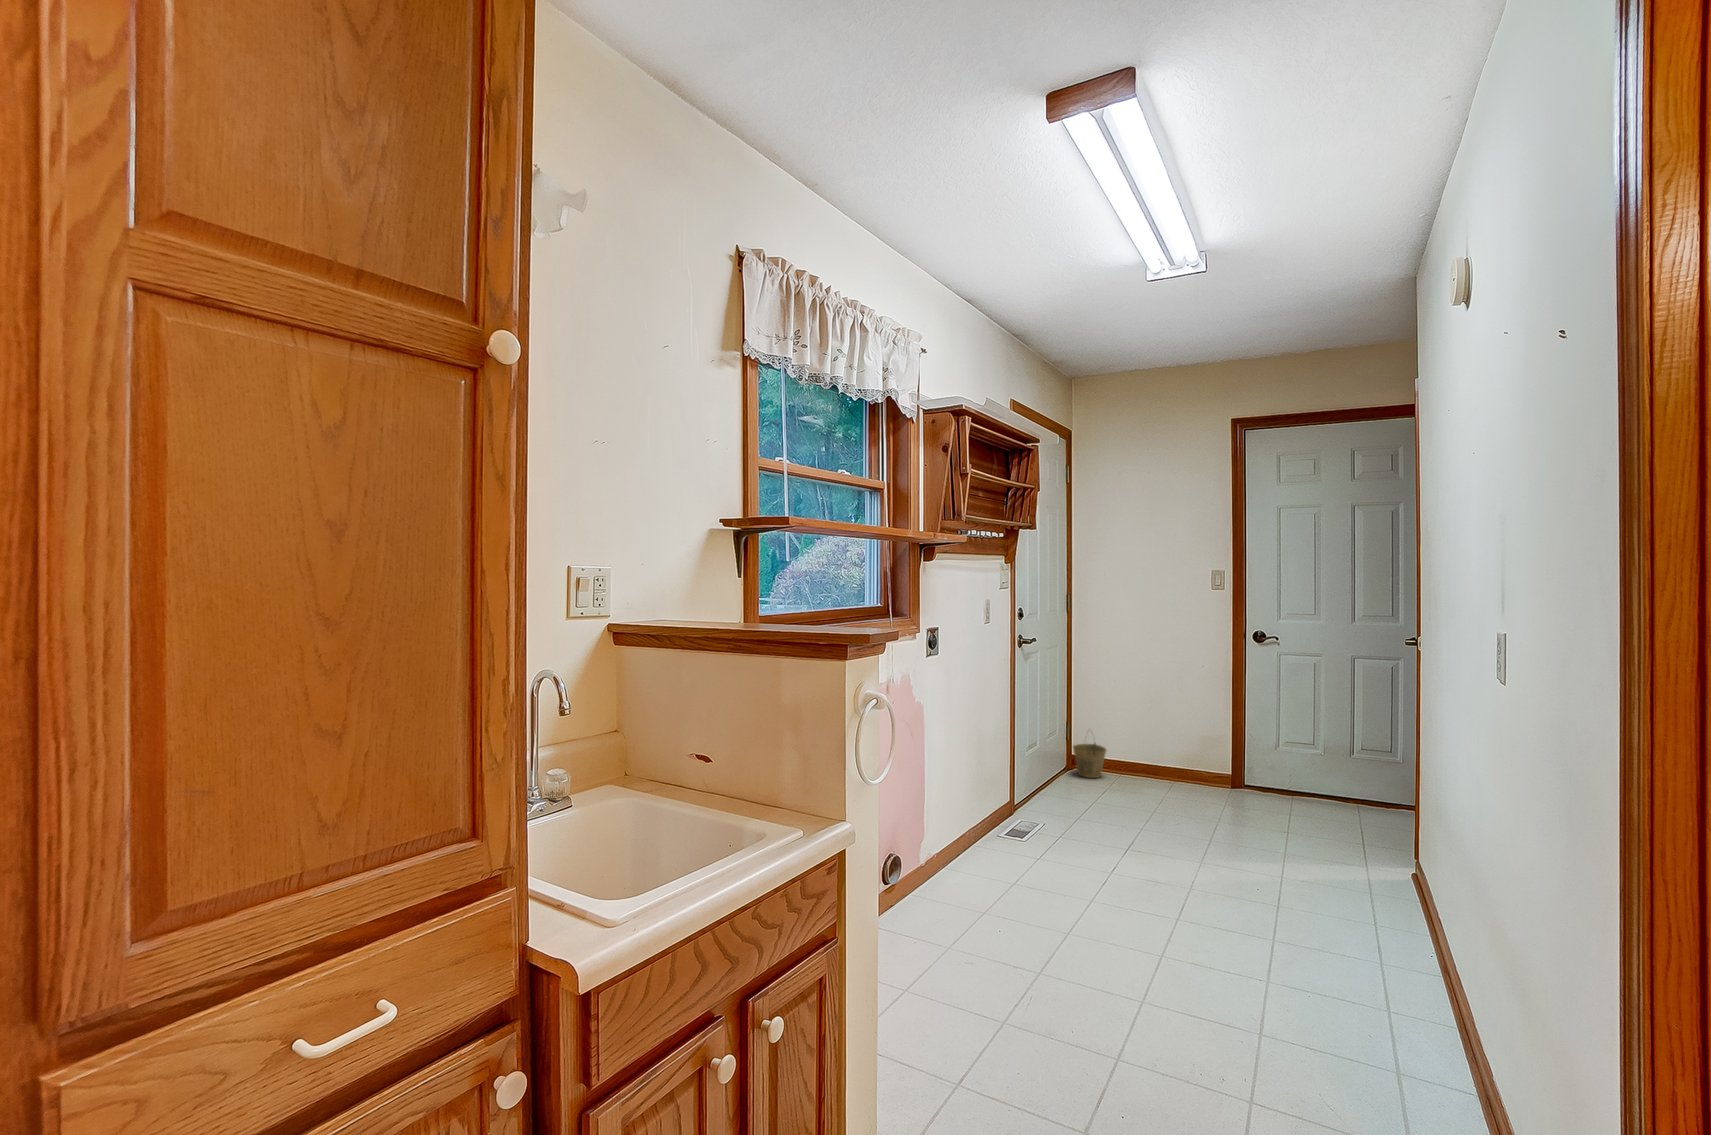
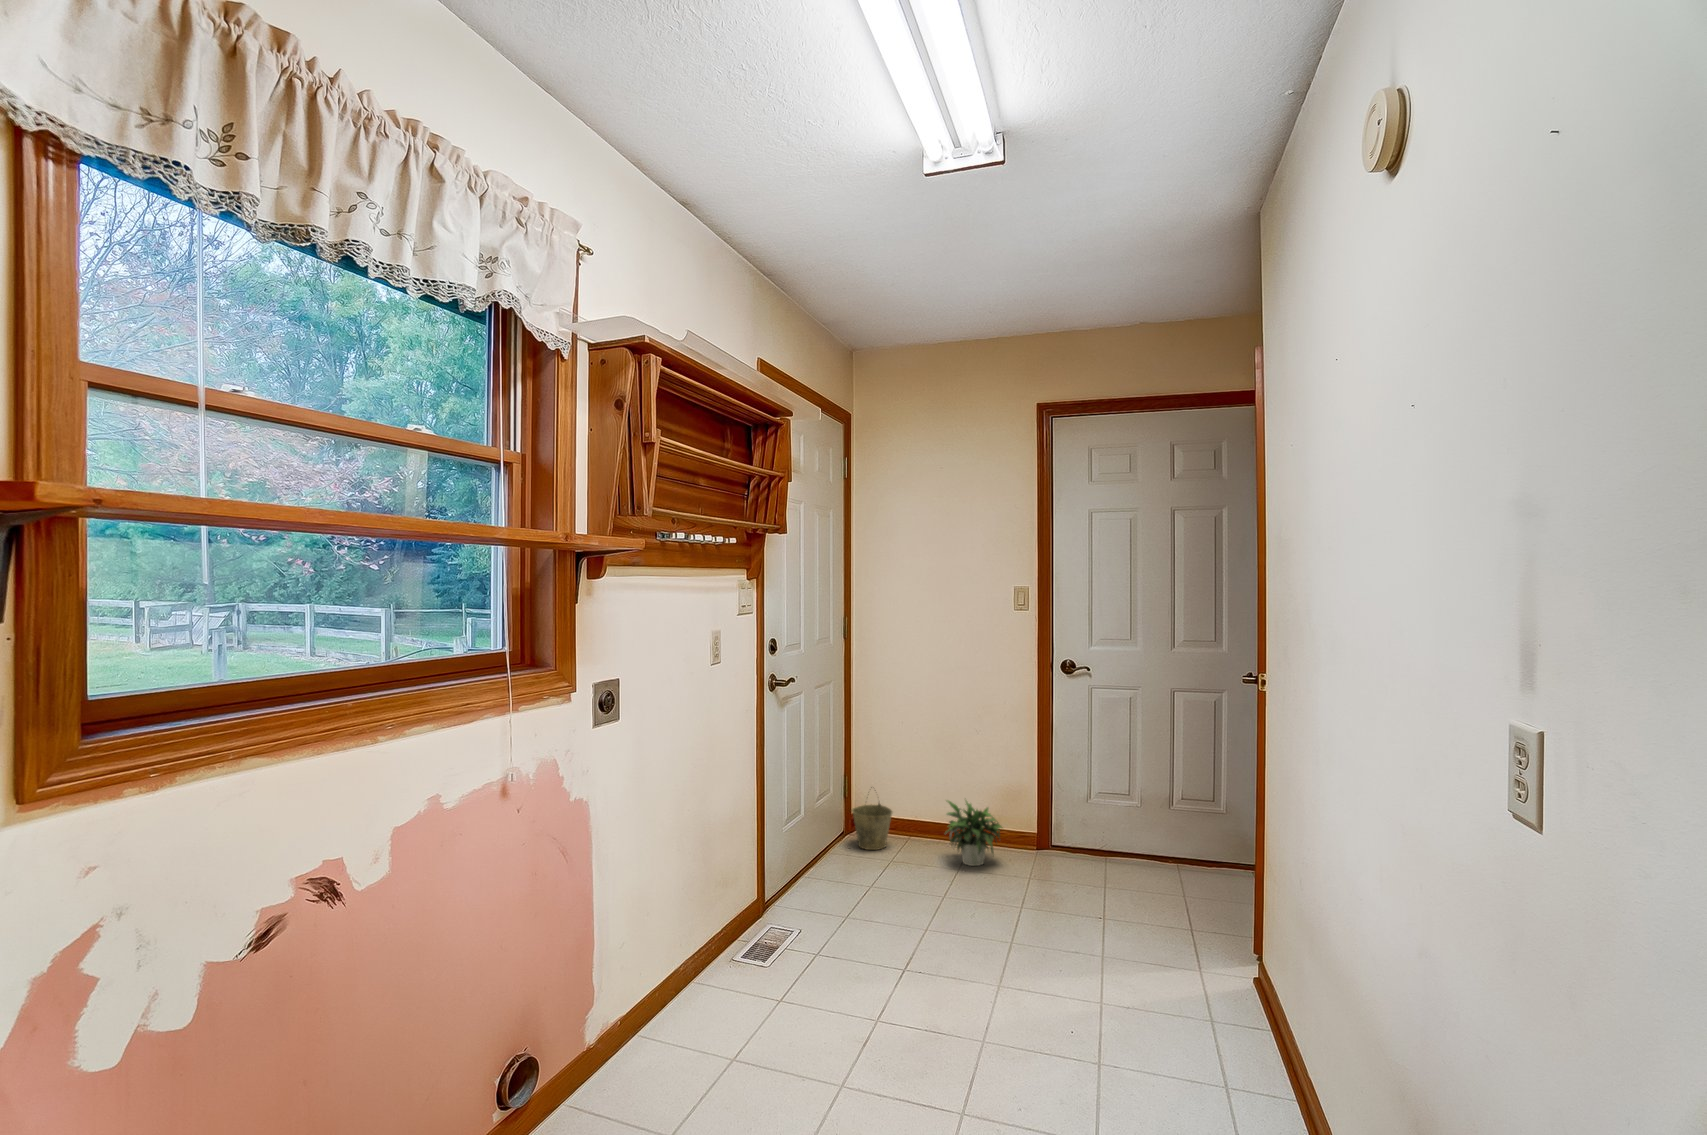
potted plant: none [1151,741,1203,793] -> present [946,801,1002,866]

